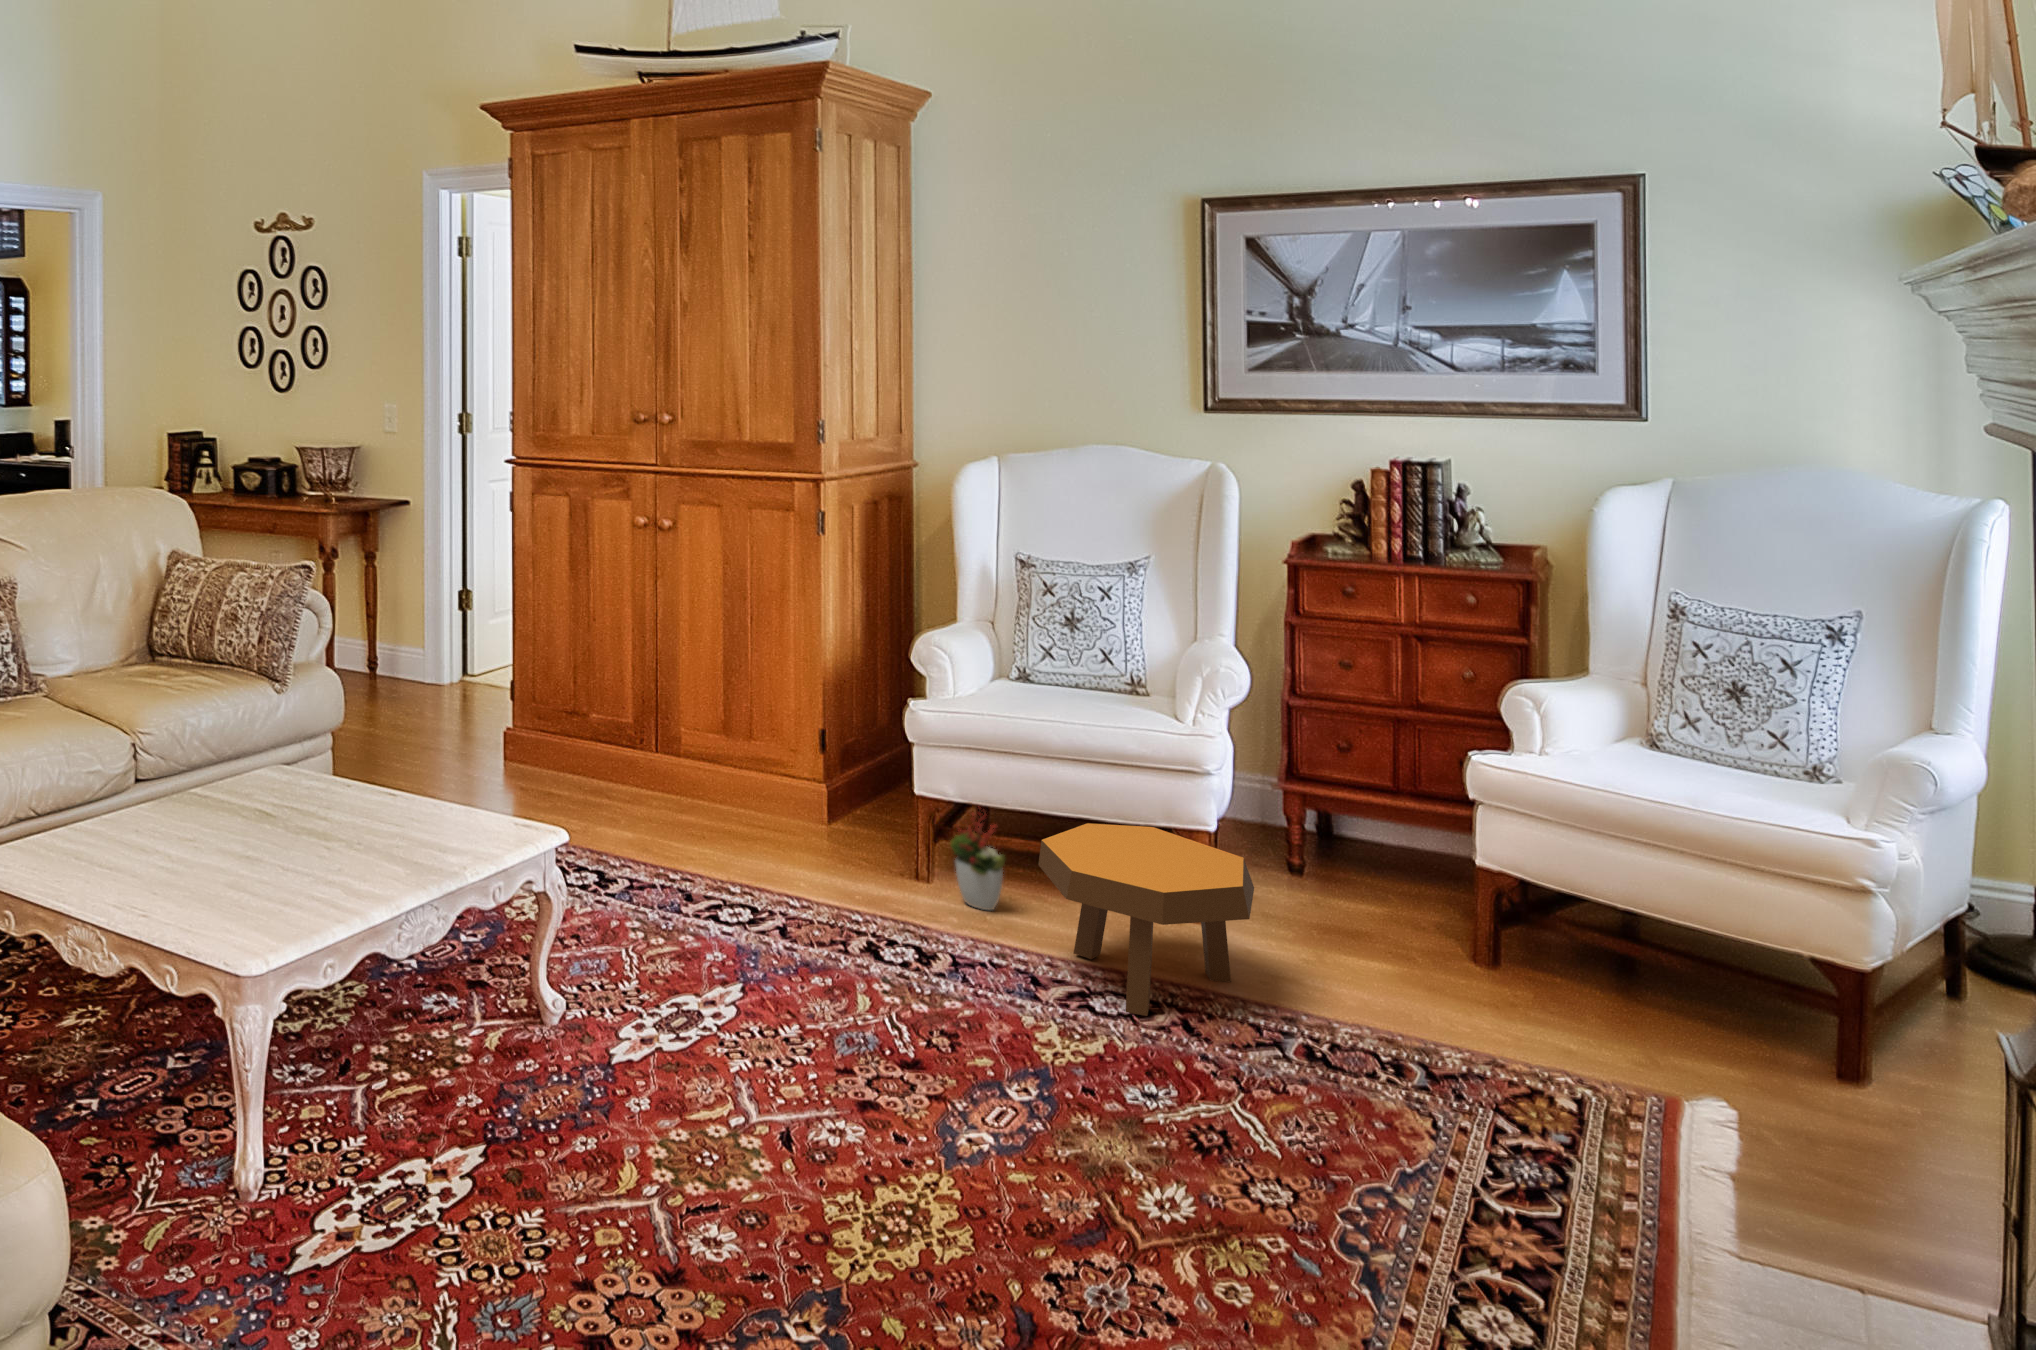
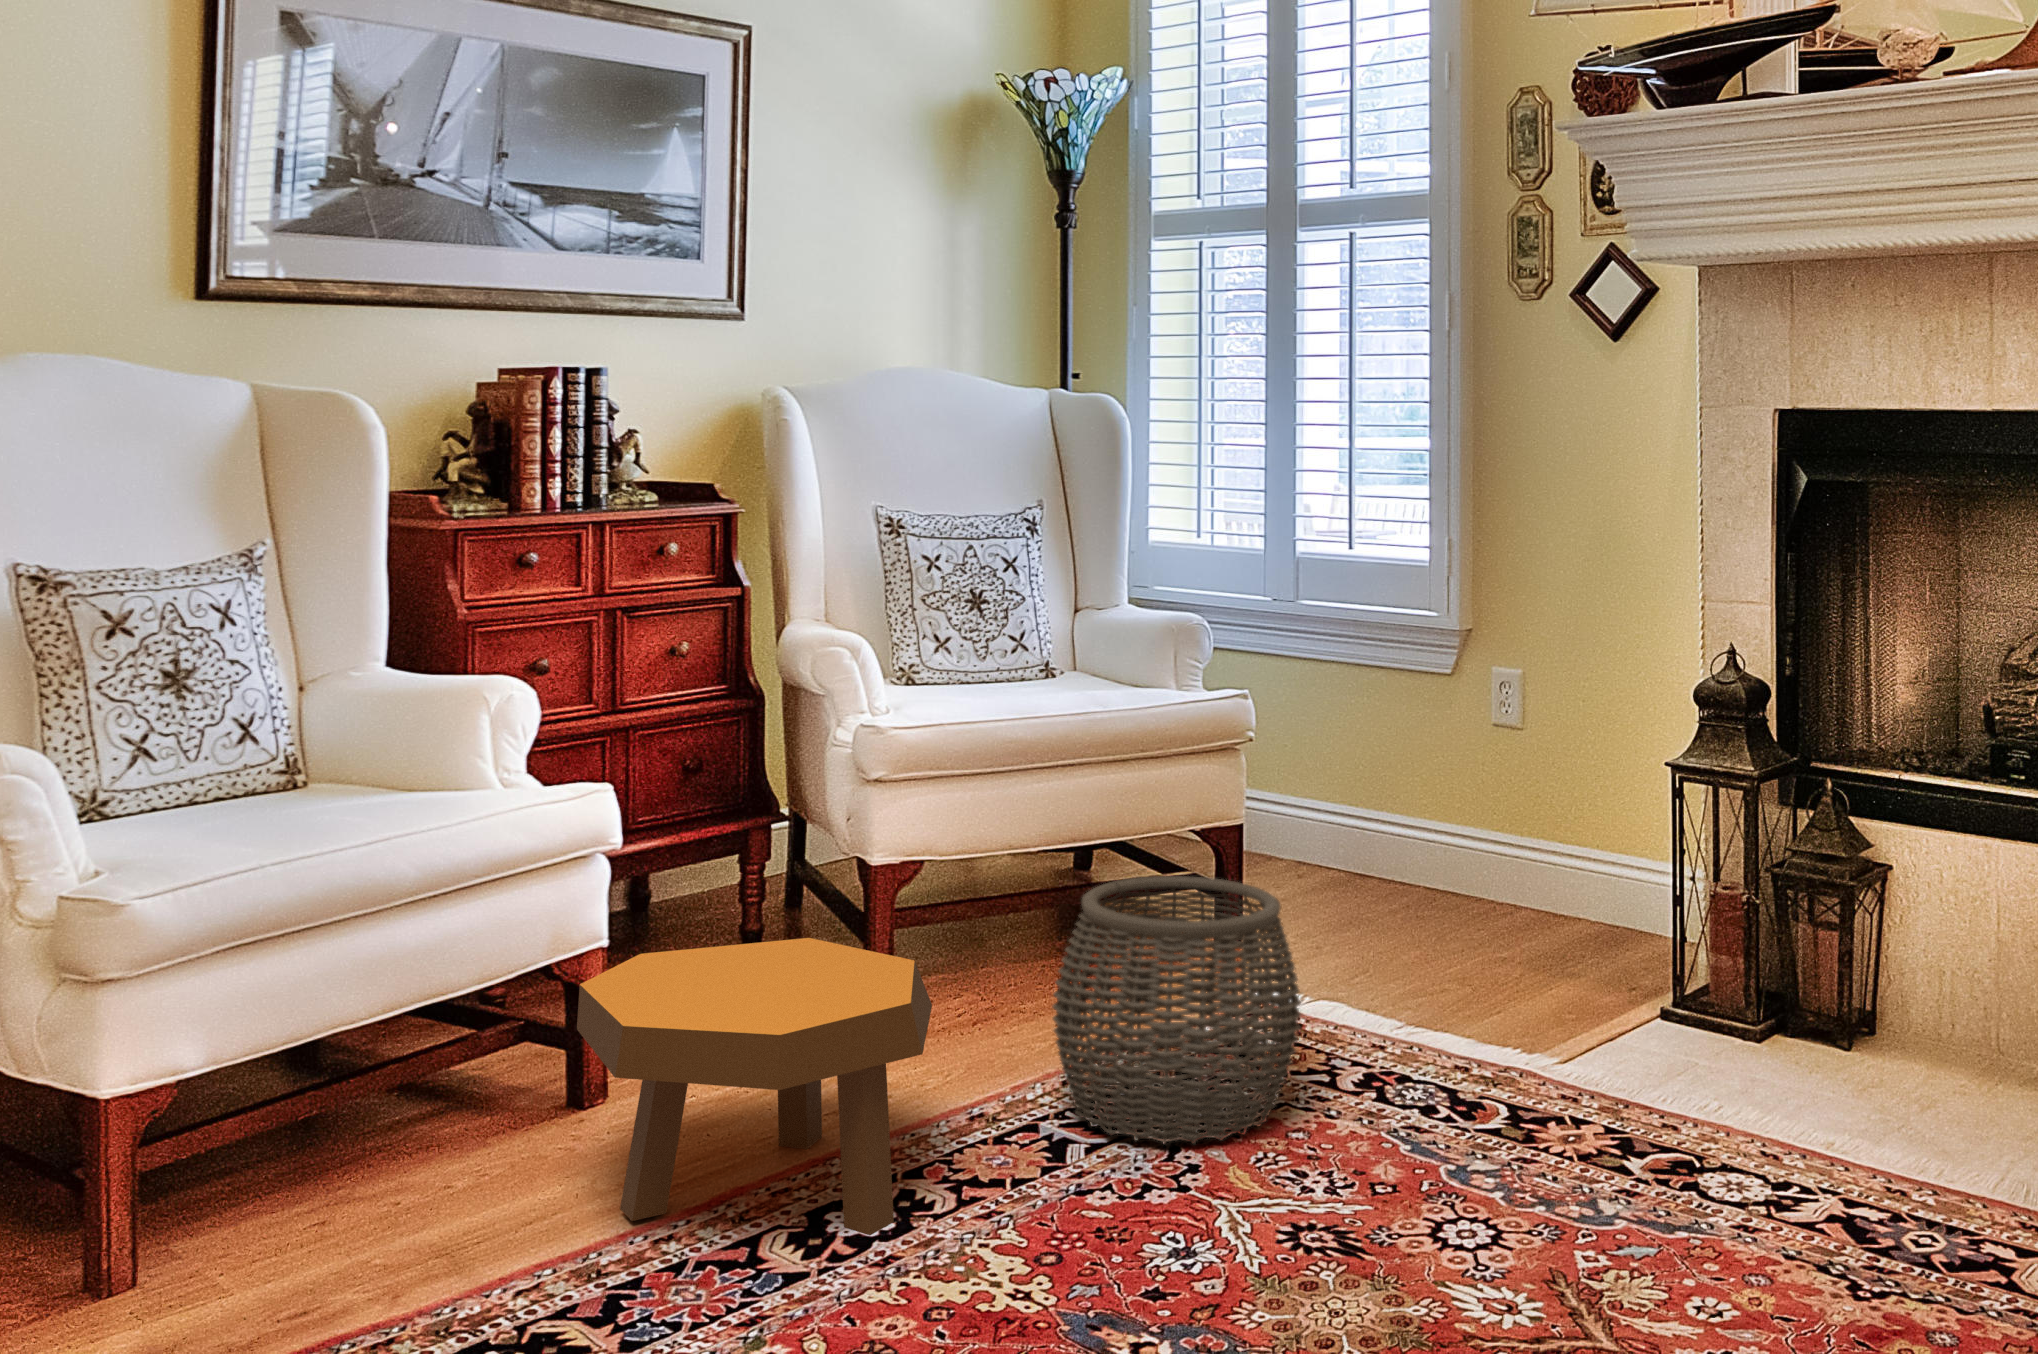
decorative plant: present [950,813,1005,911] -> none [255,1048,395,1271]
woven basket: none [1311,897,1523,1117] -> present [1053,876,1301,1144]

